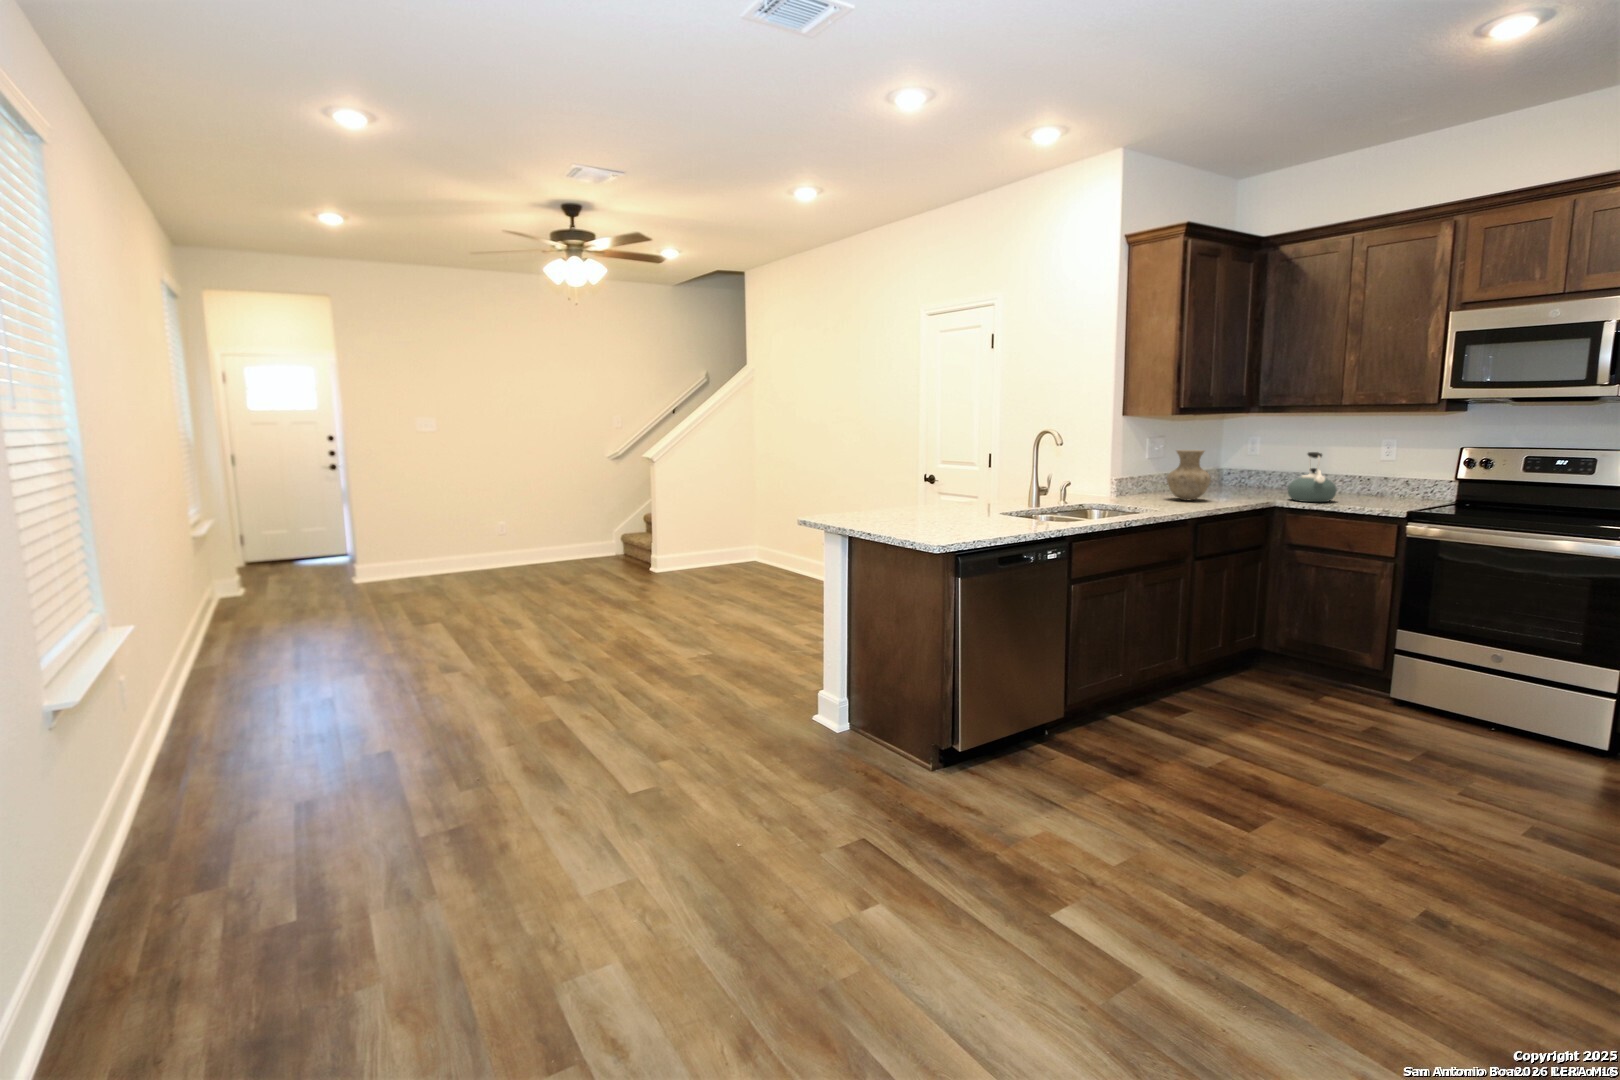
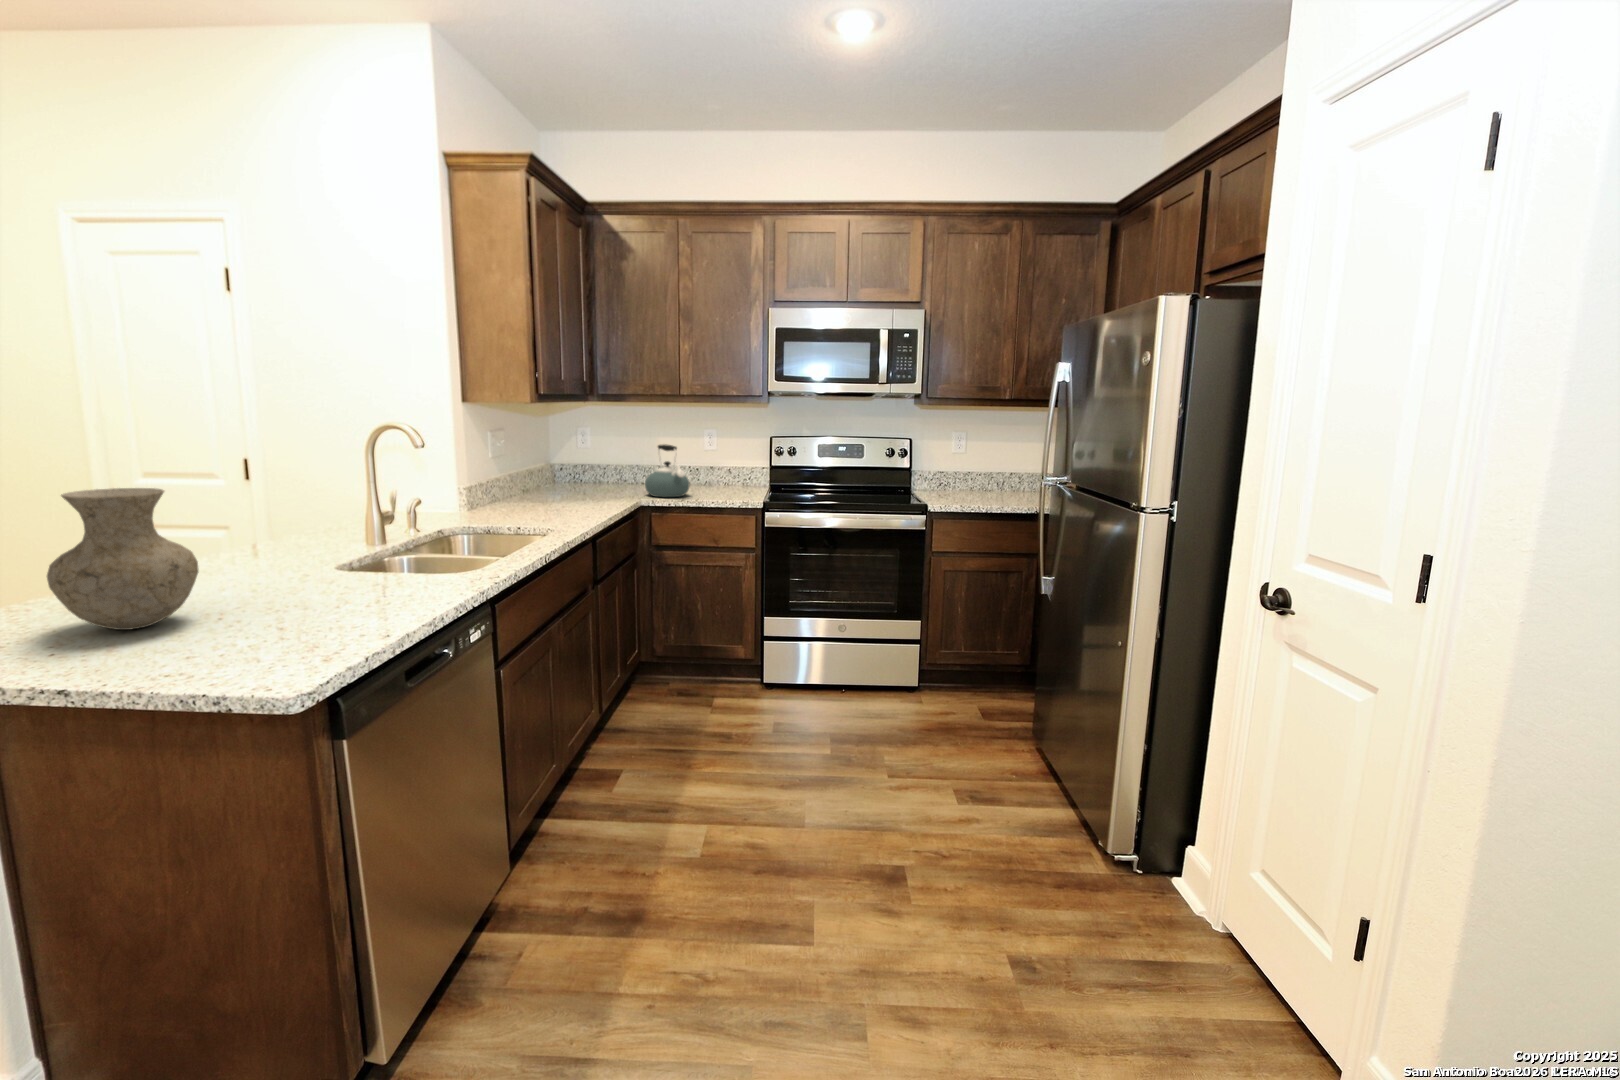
vase: present [1167,450,1211,500] -> present [47,488,199,630]

